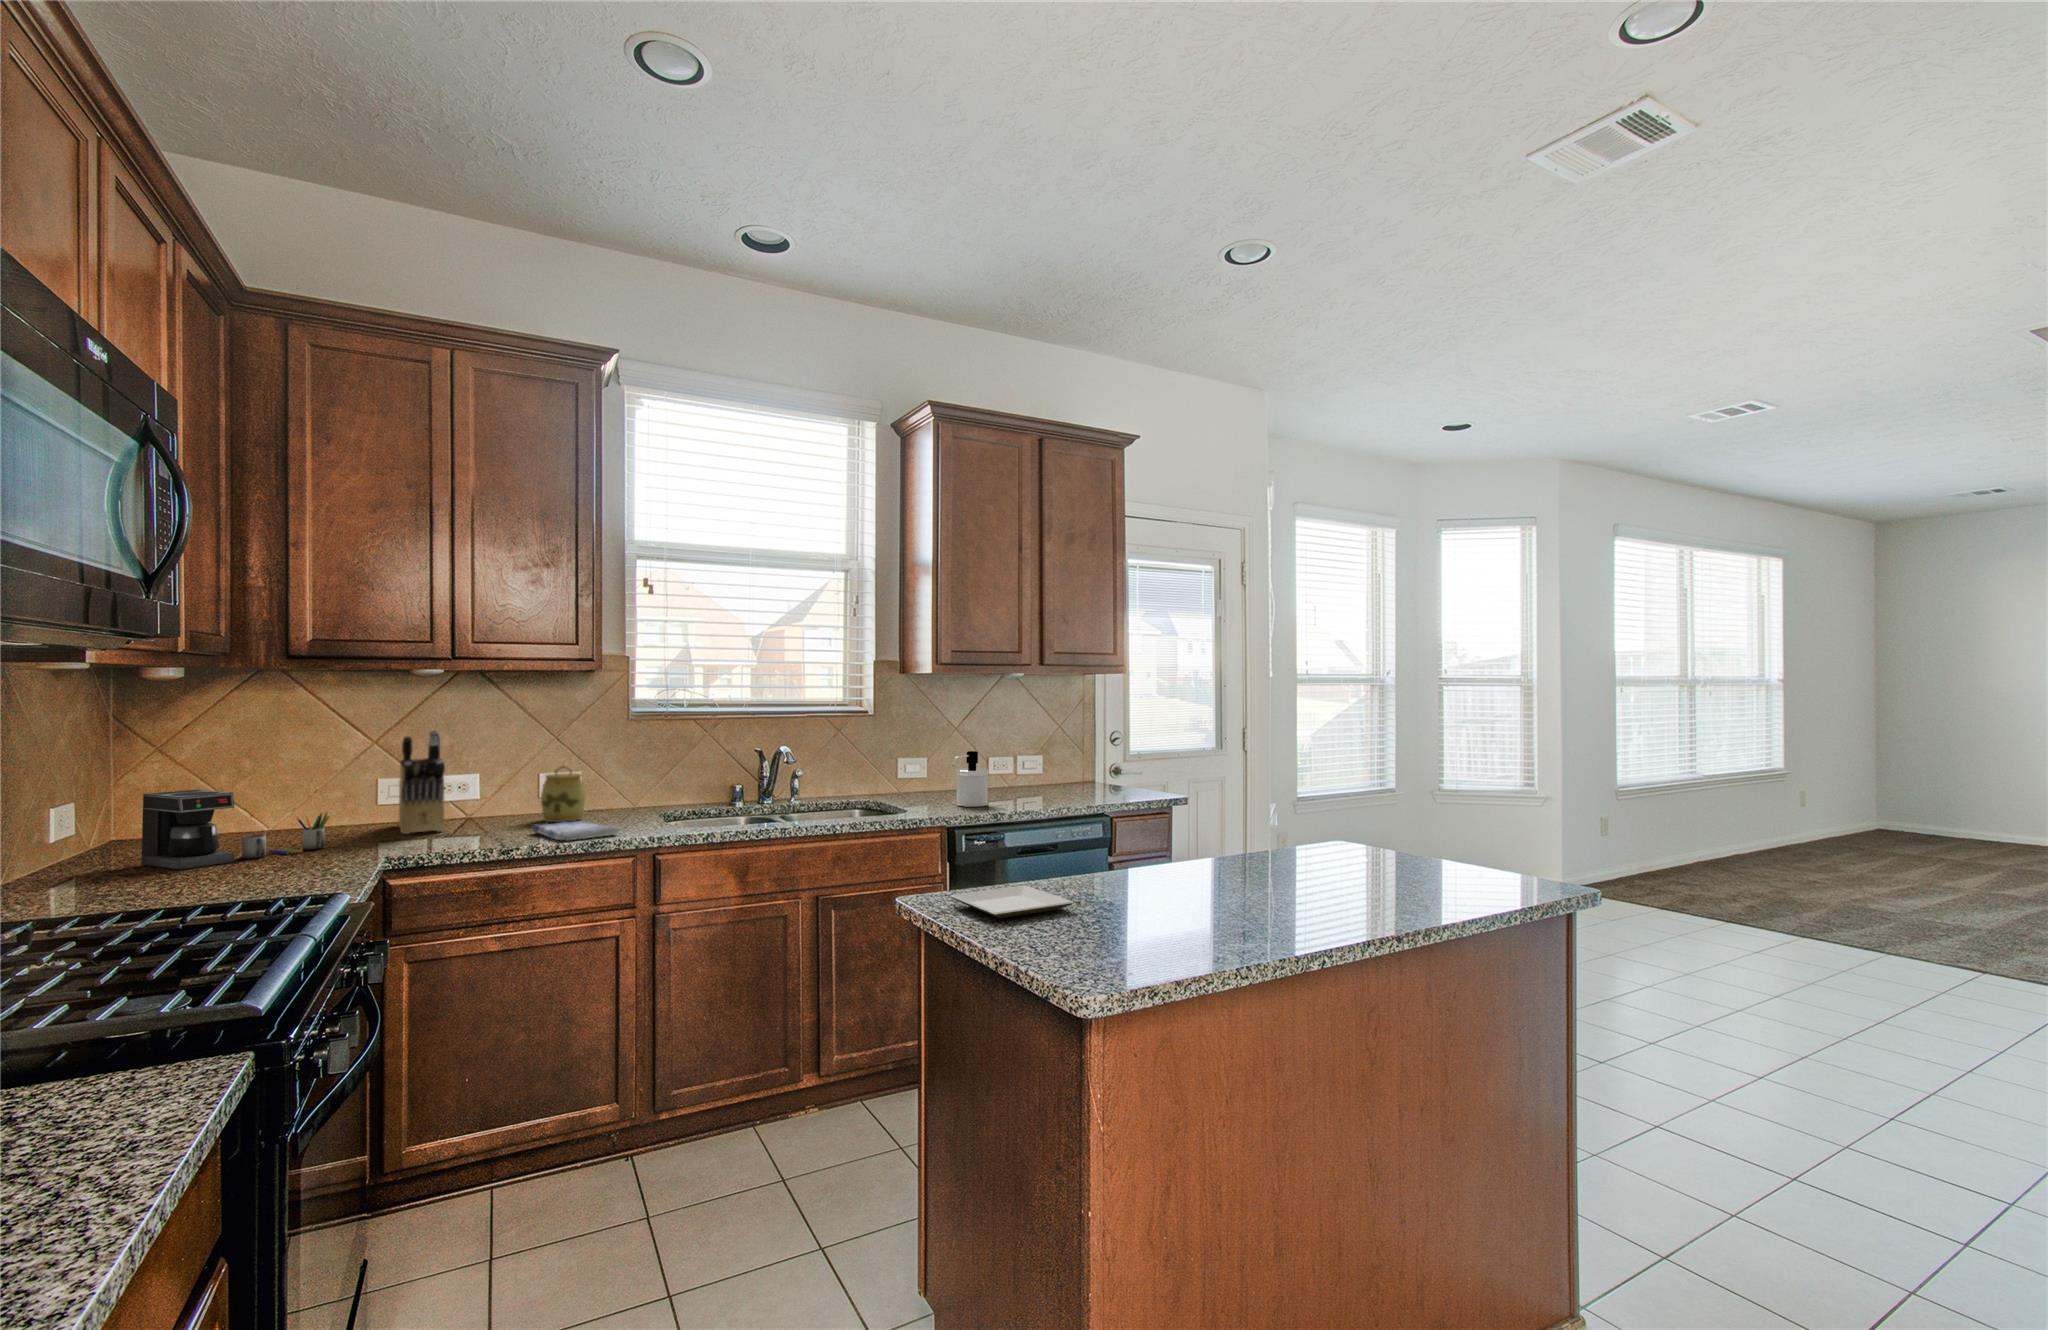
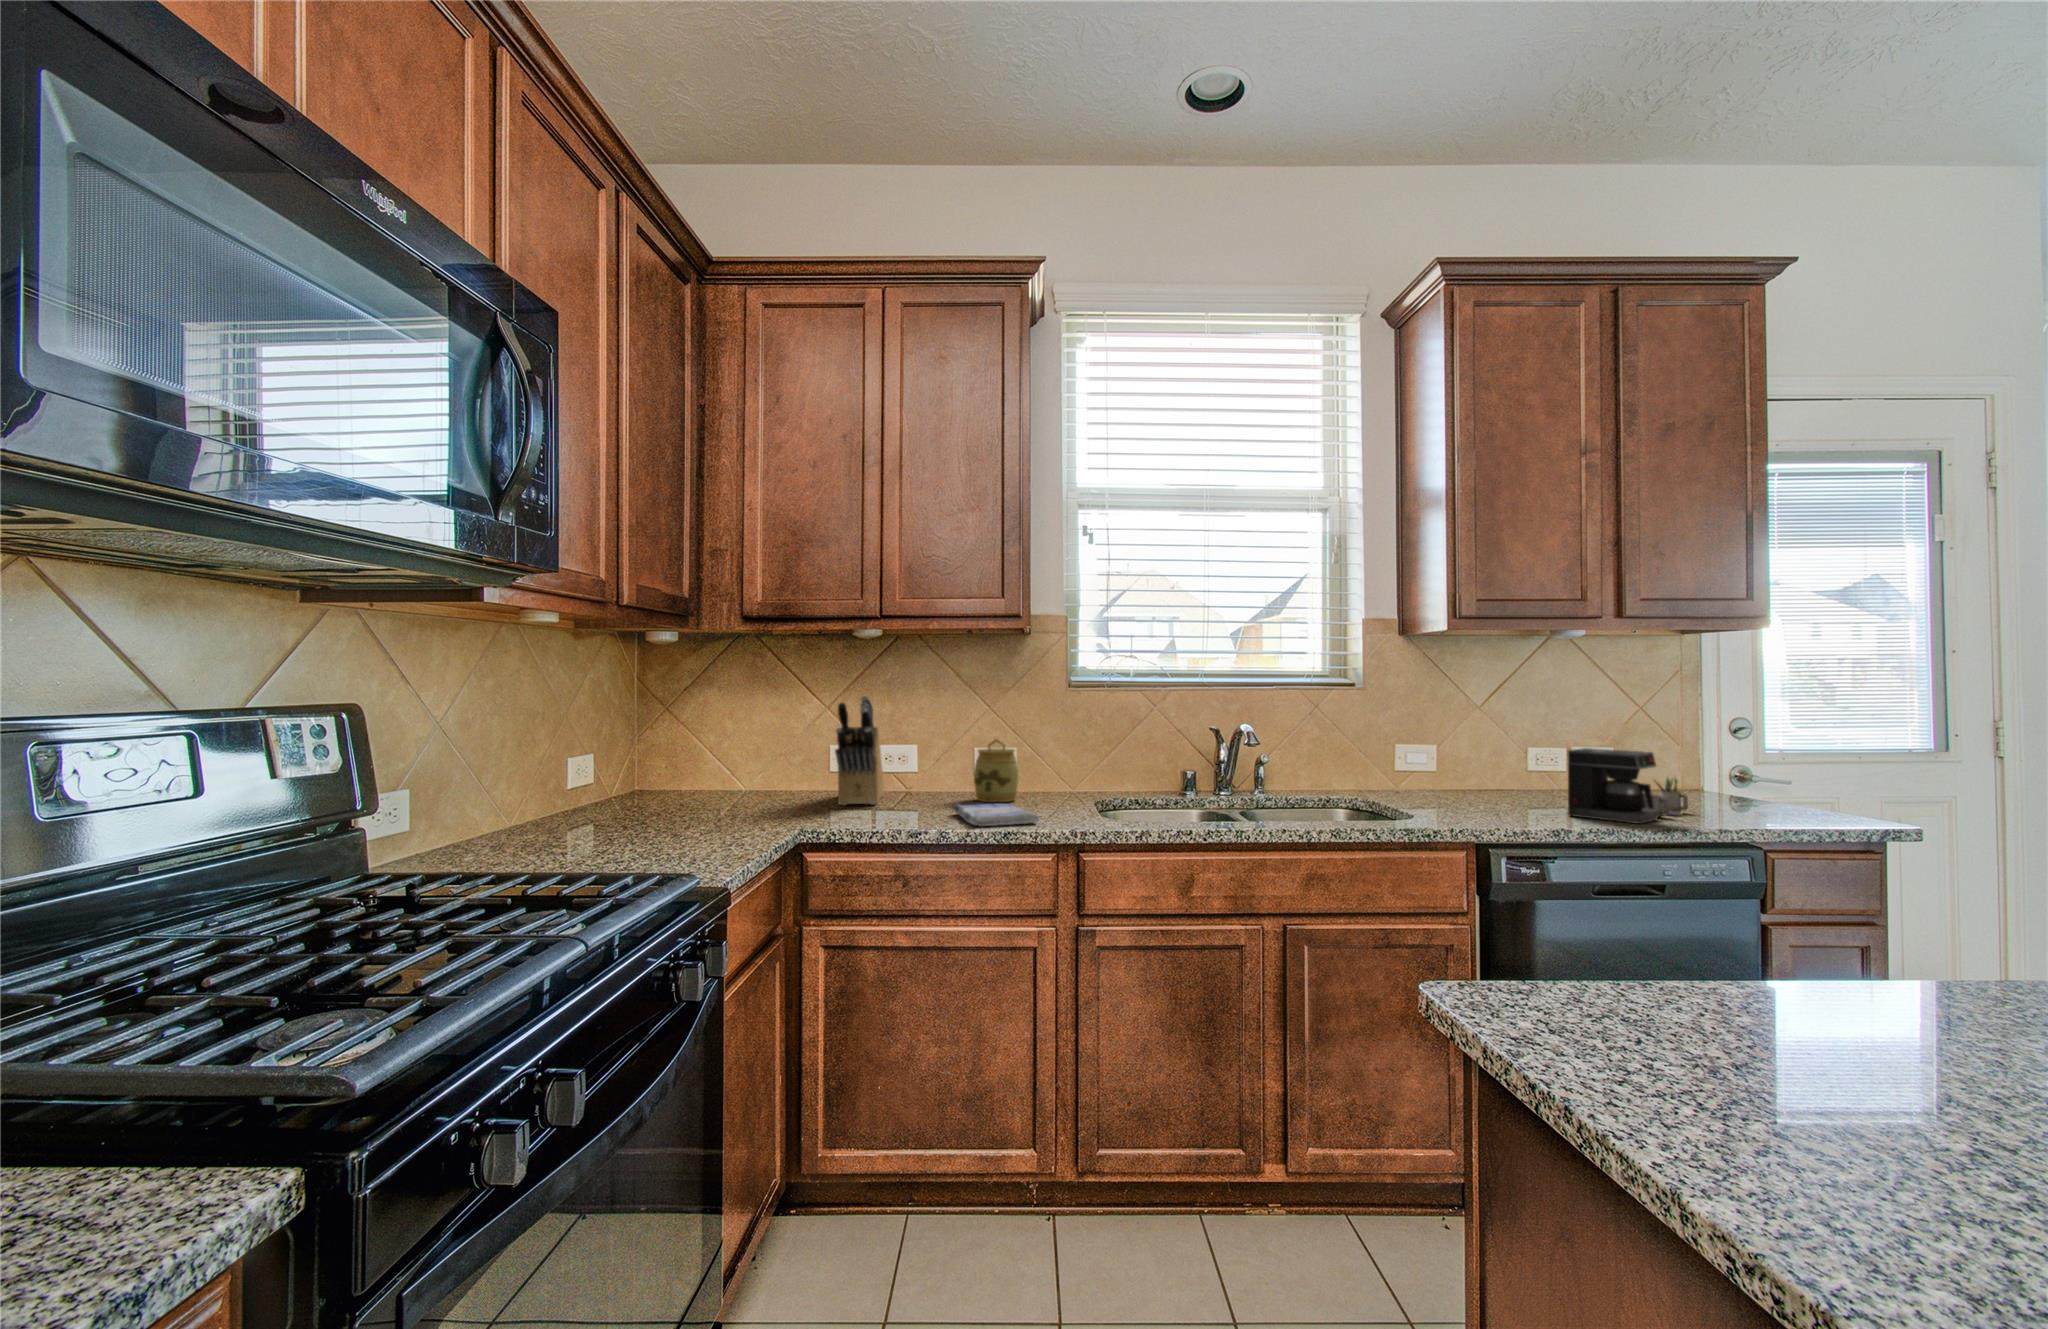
soap dispenser: present [952,751,989,807] -> none [1480,738,1538,818]
coffee maker: present [142,790,329,870] -> present [1568,748,1688,824]
plate: present [950,885,1073,918] -> none [1524,1002,1863,1091]

